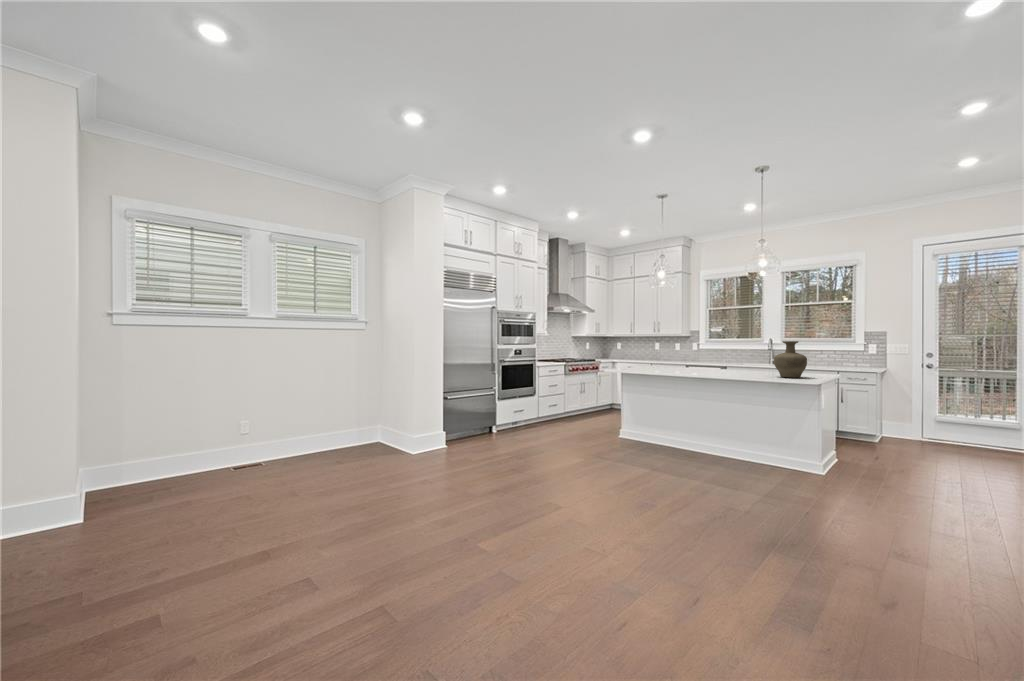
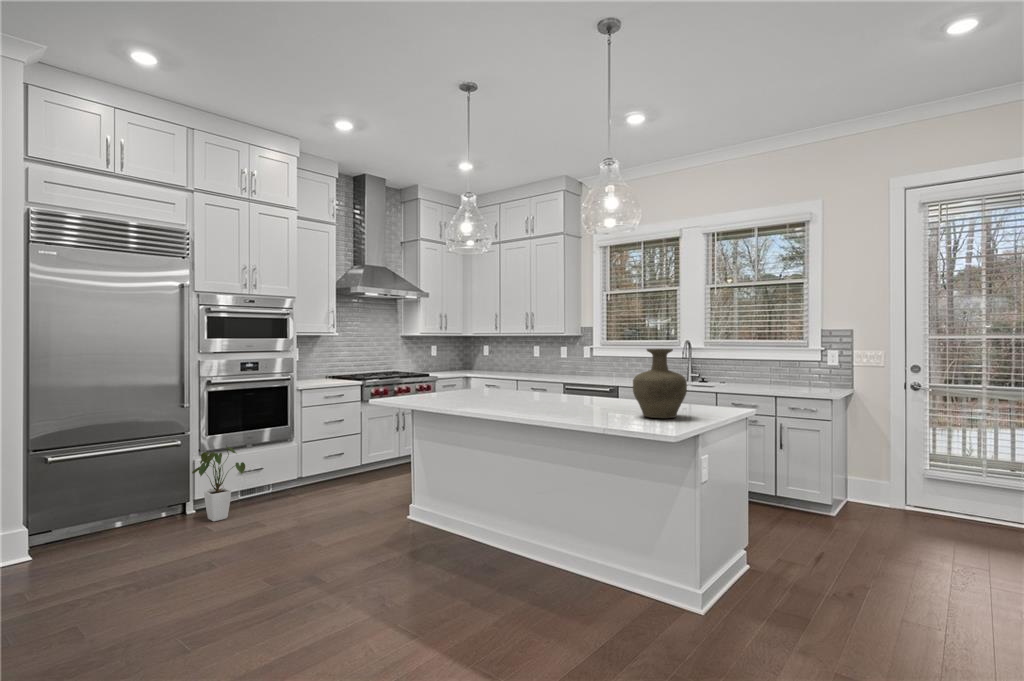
house plant: none [498,395,529,435] -> present [192,446,245,521]

